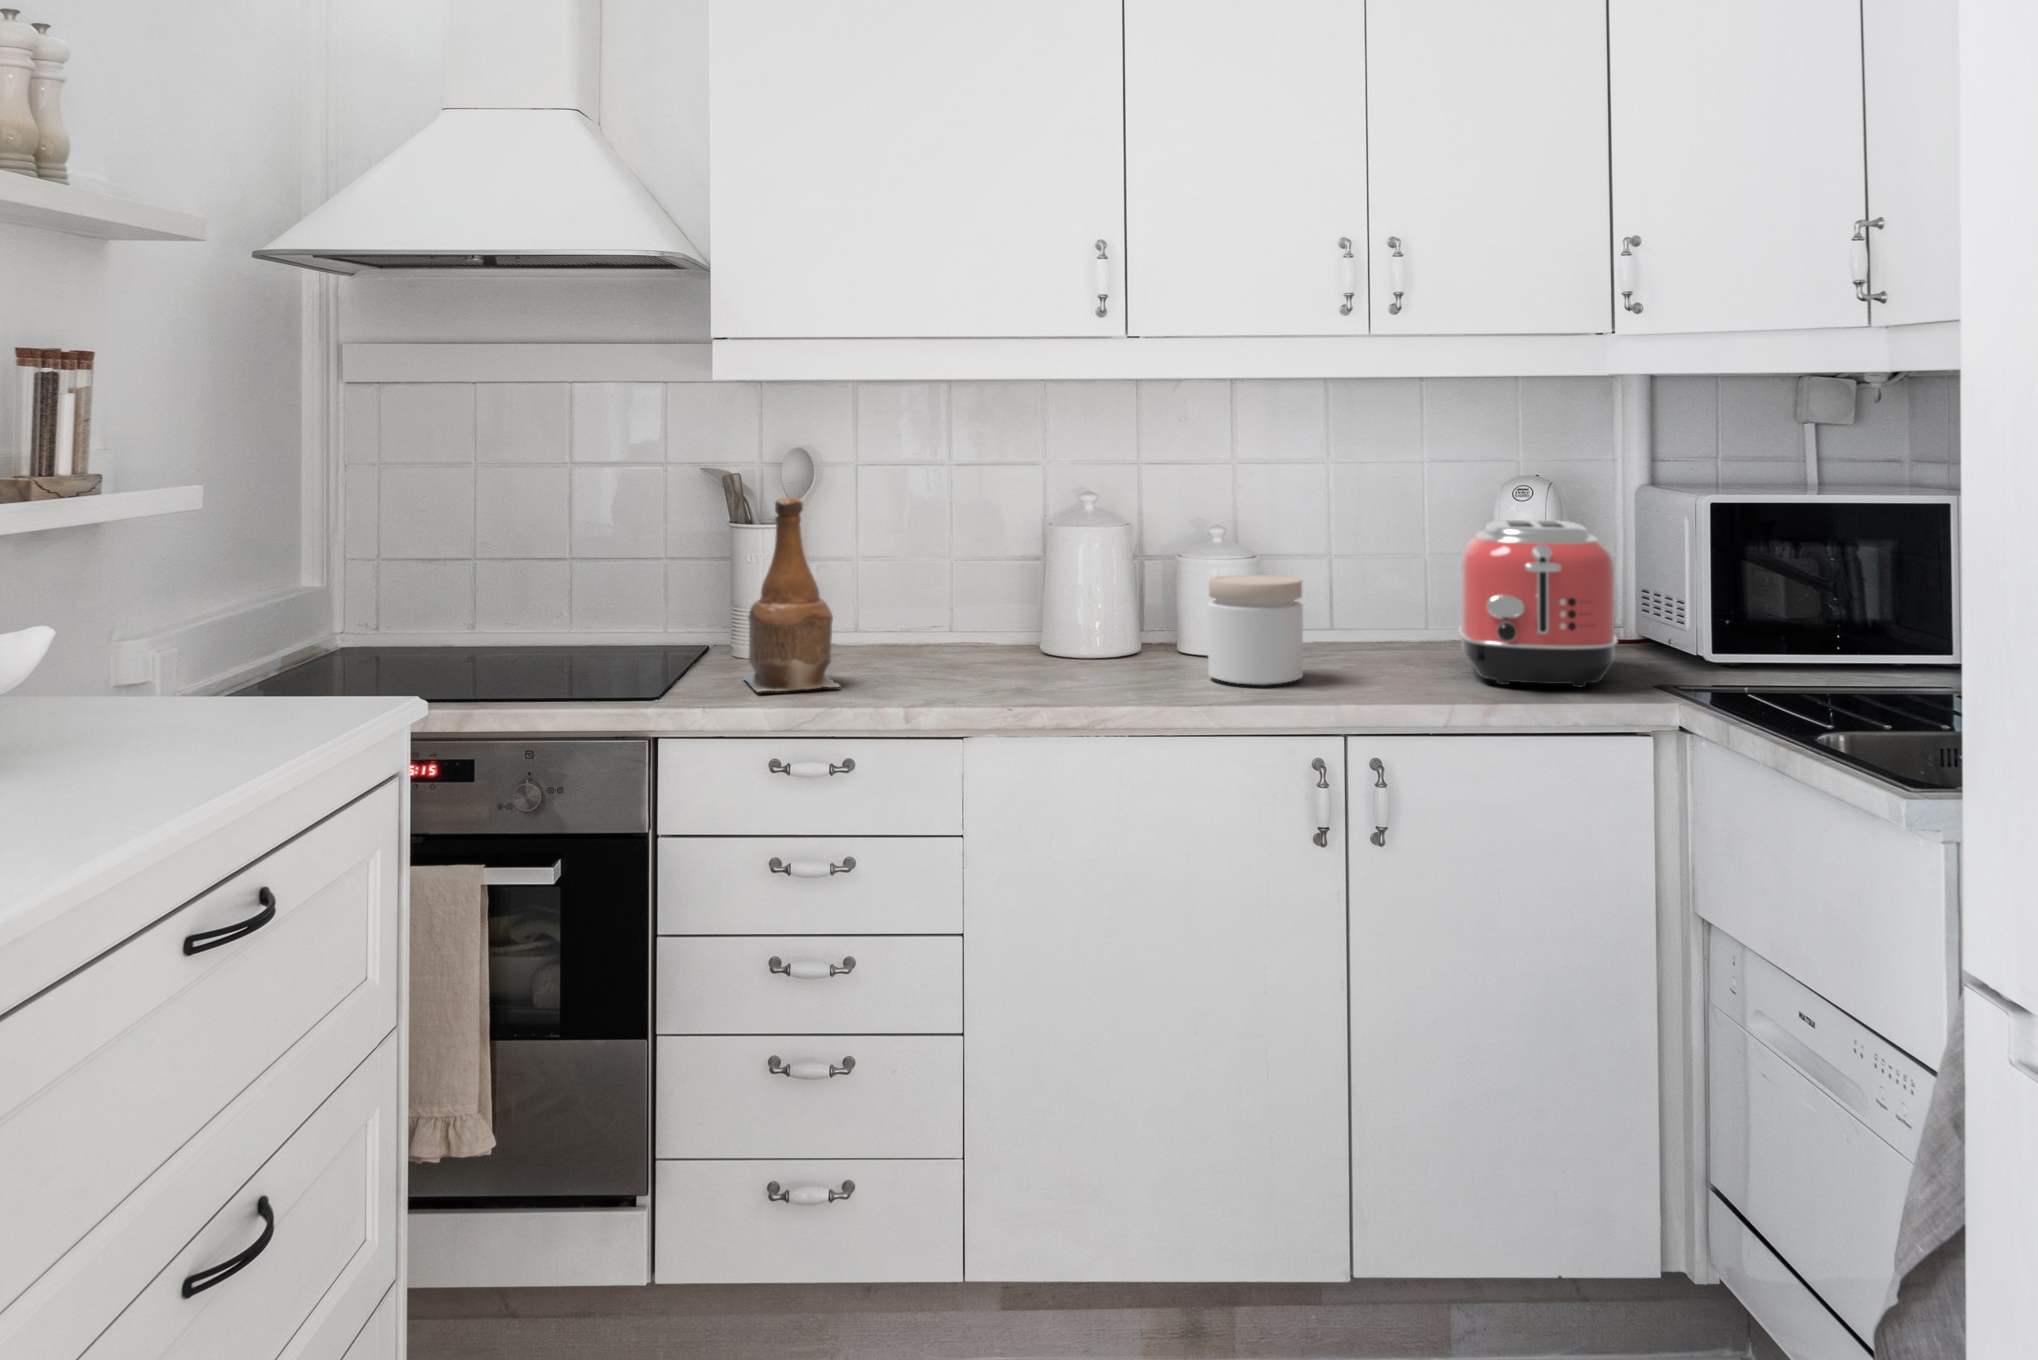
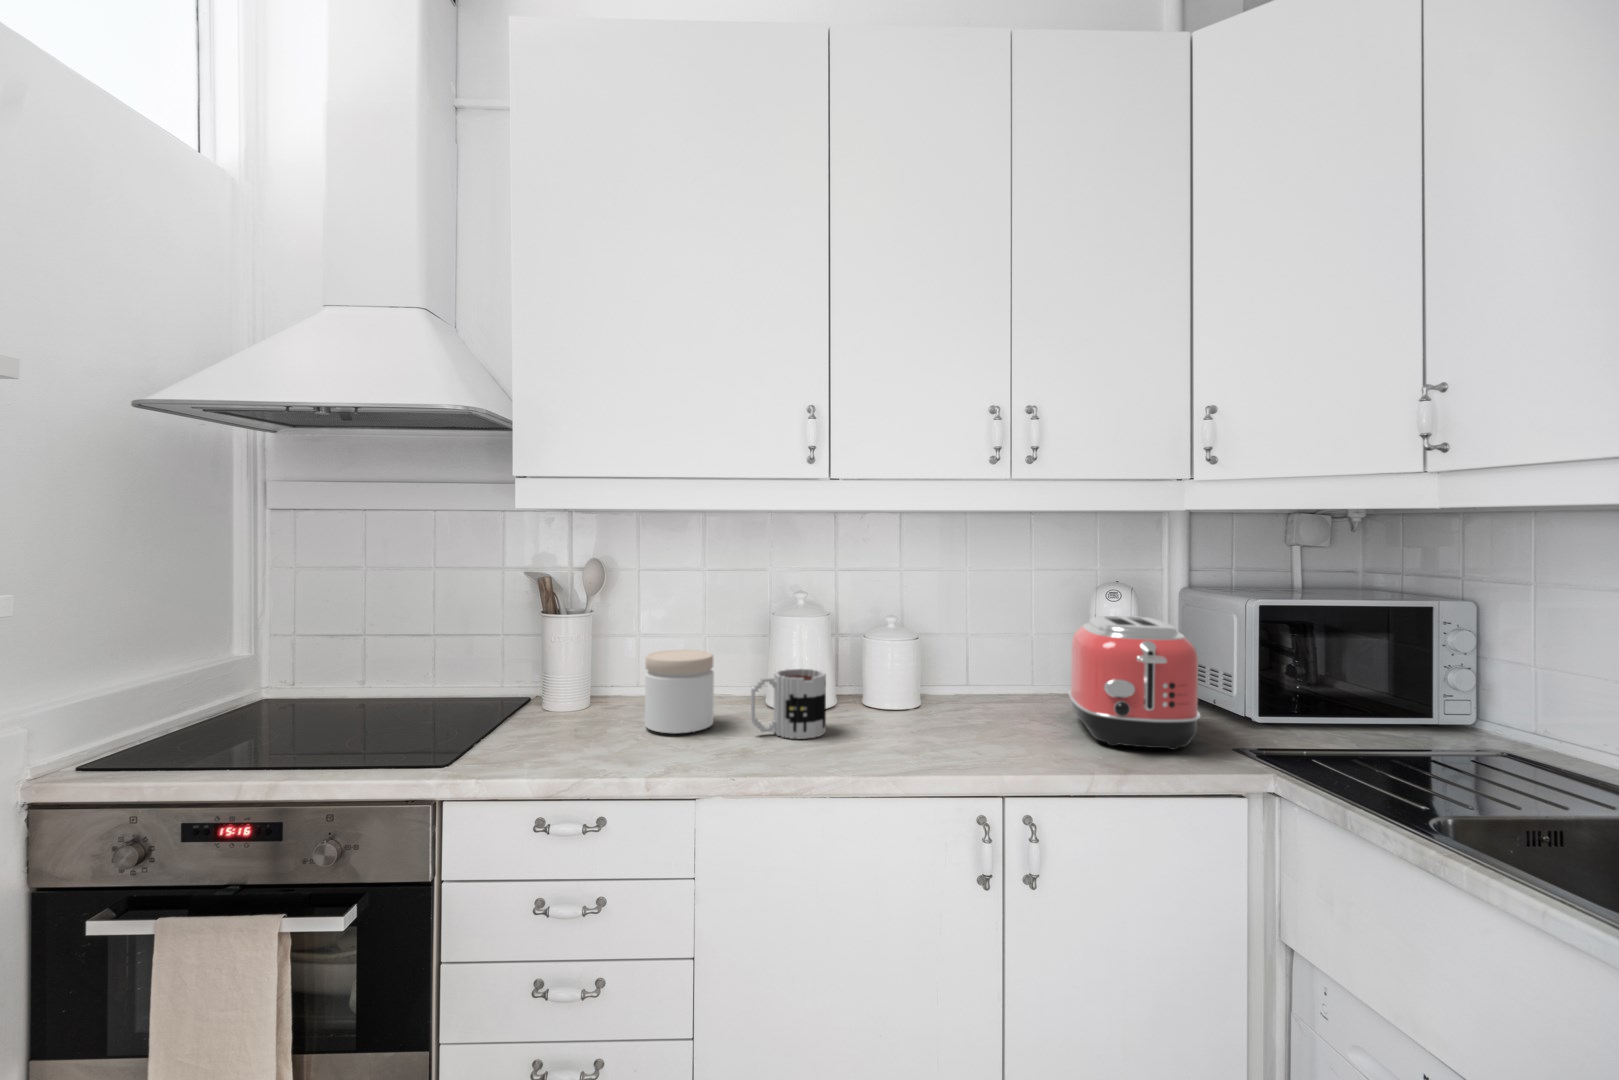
bottle: present [743,497,839,692] -> none [532,600,603,757]
jar: present [1208,575,1303,685] -> present [645,650,714,733]
mug: none [1026,592,1126,680] -> present [751,669,826,739]

